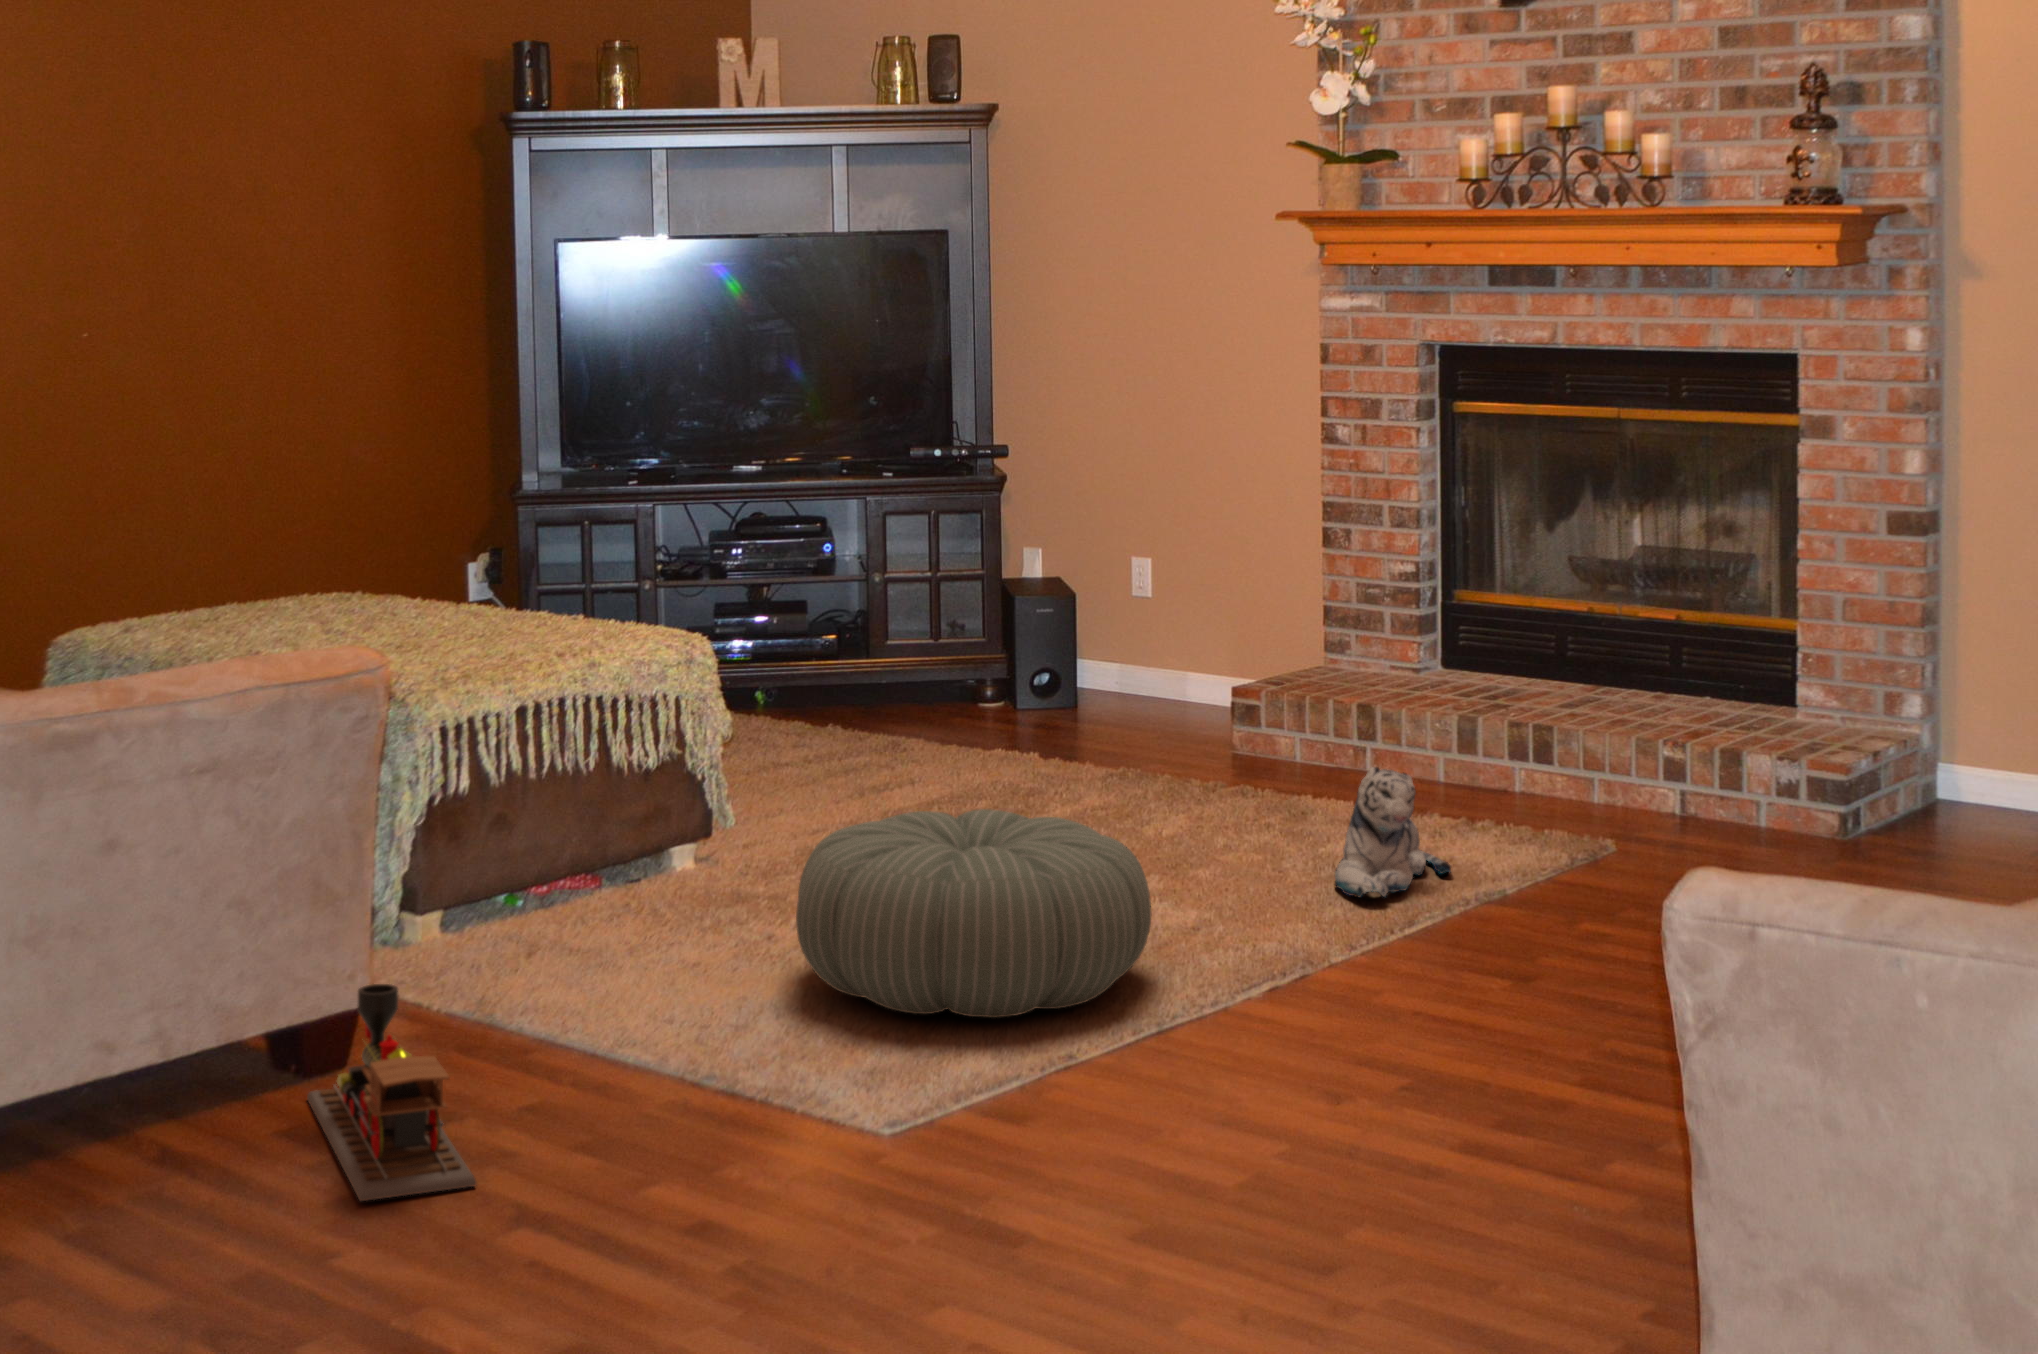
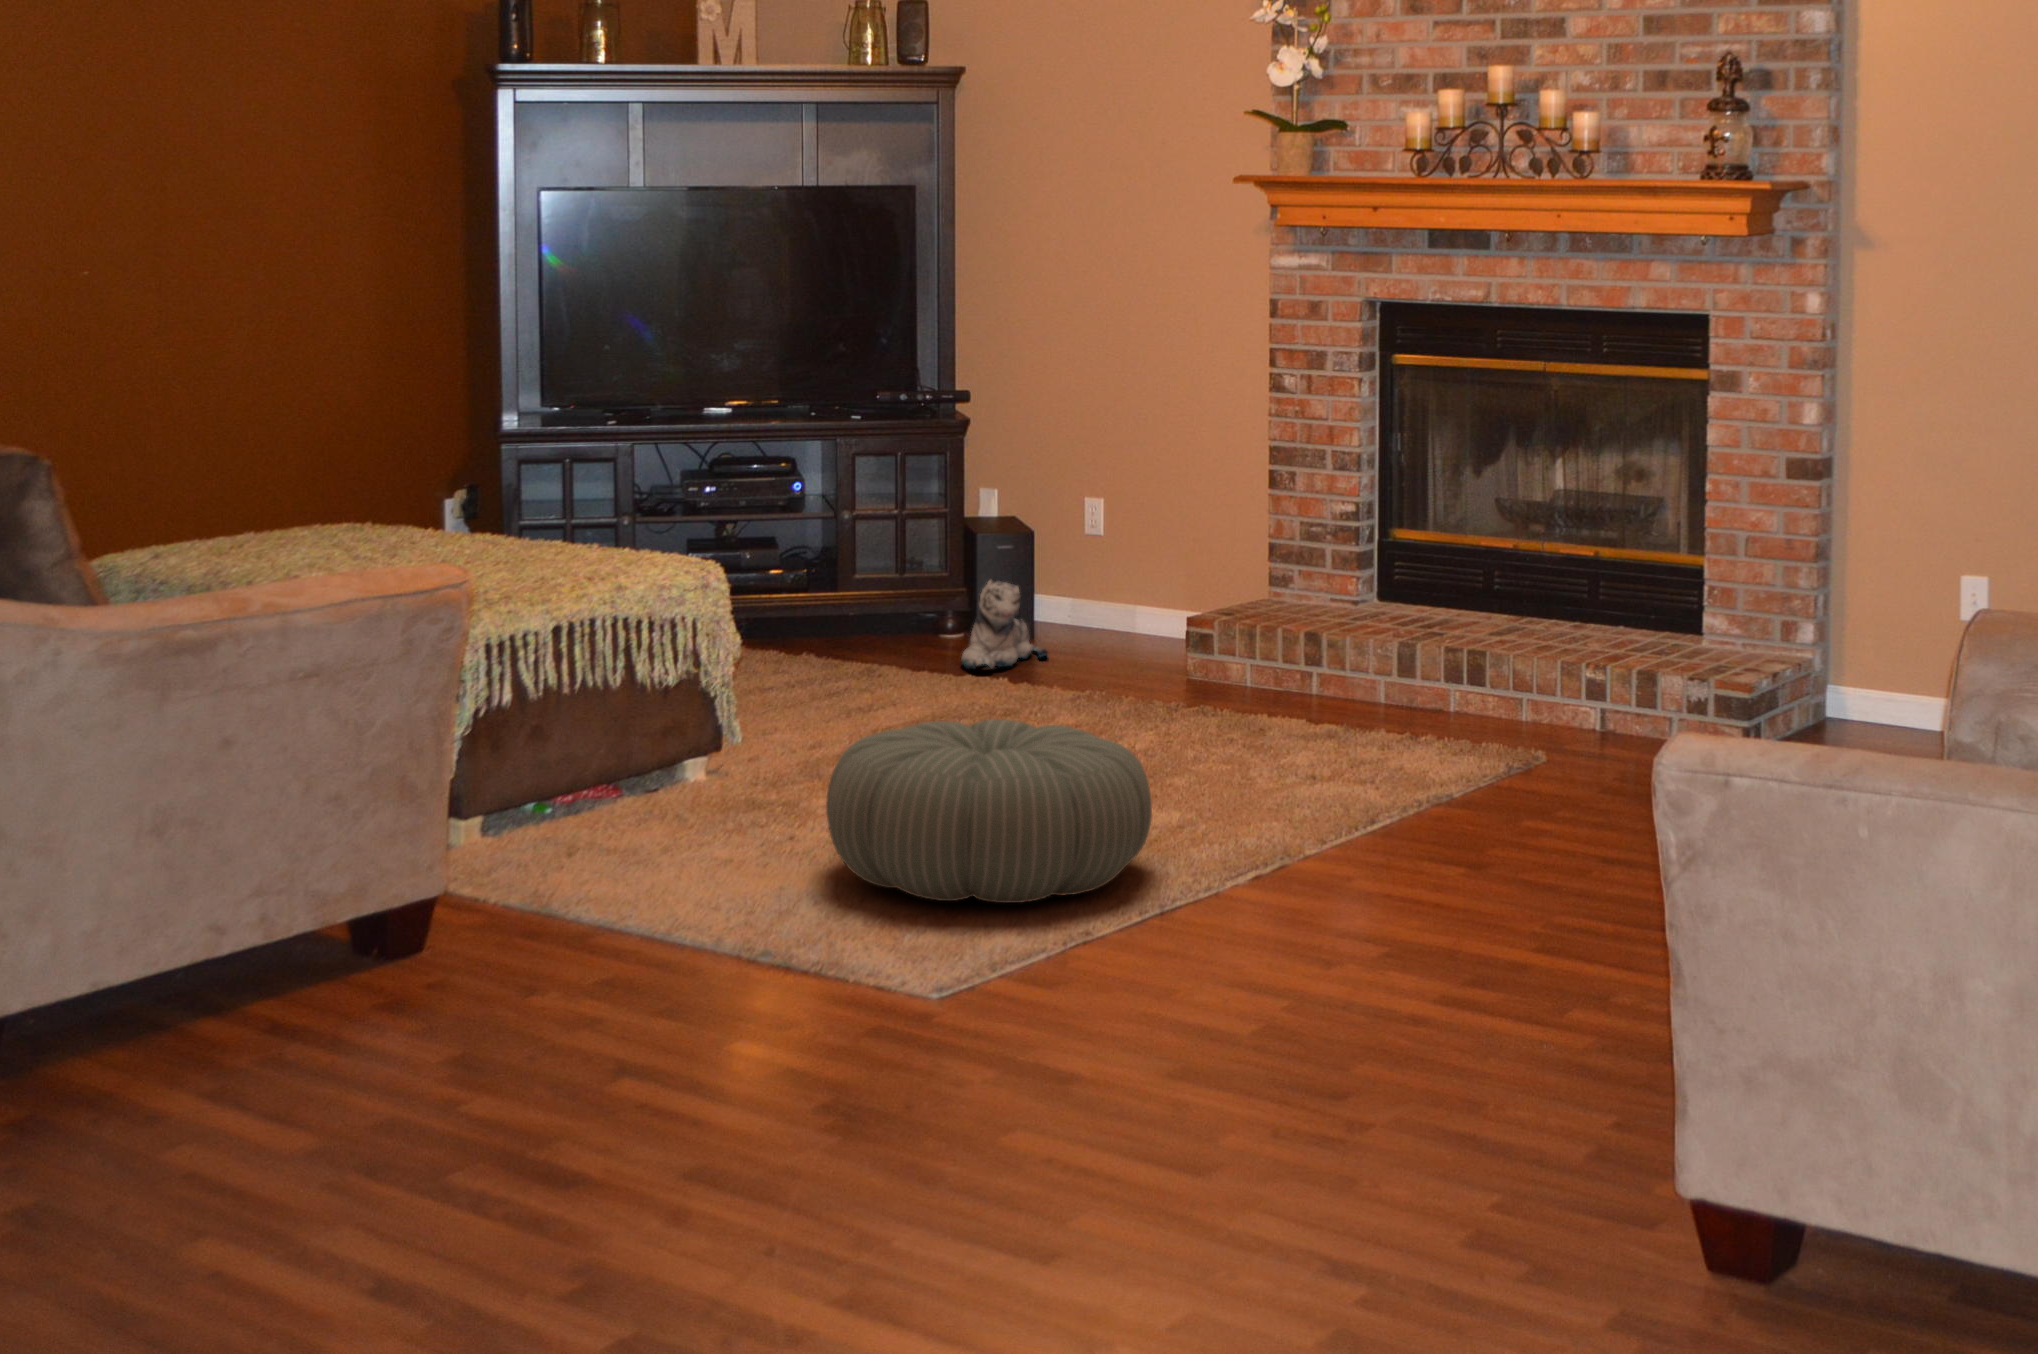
plush toy: present [1334,767,1451,898] -> present [961,580,1048,669]
toy train: present [307,984,476,1201] -> none [388,872,570,1062]

